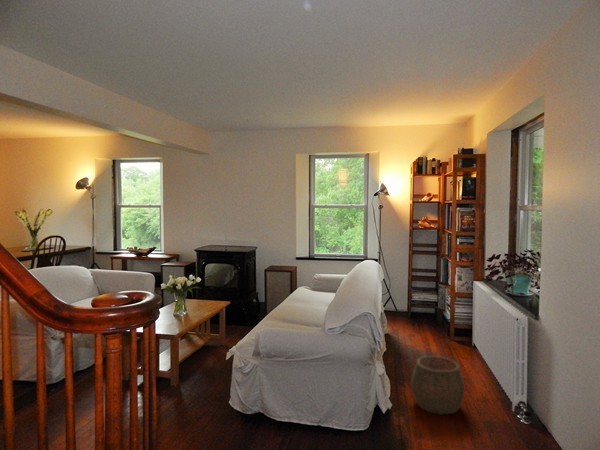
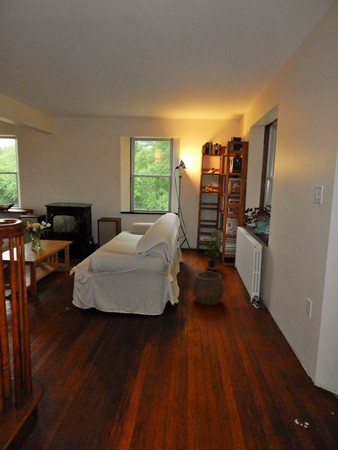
potted plant: none [417,285,453,347] -> present [202,230,223,270]

